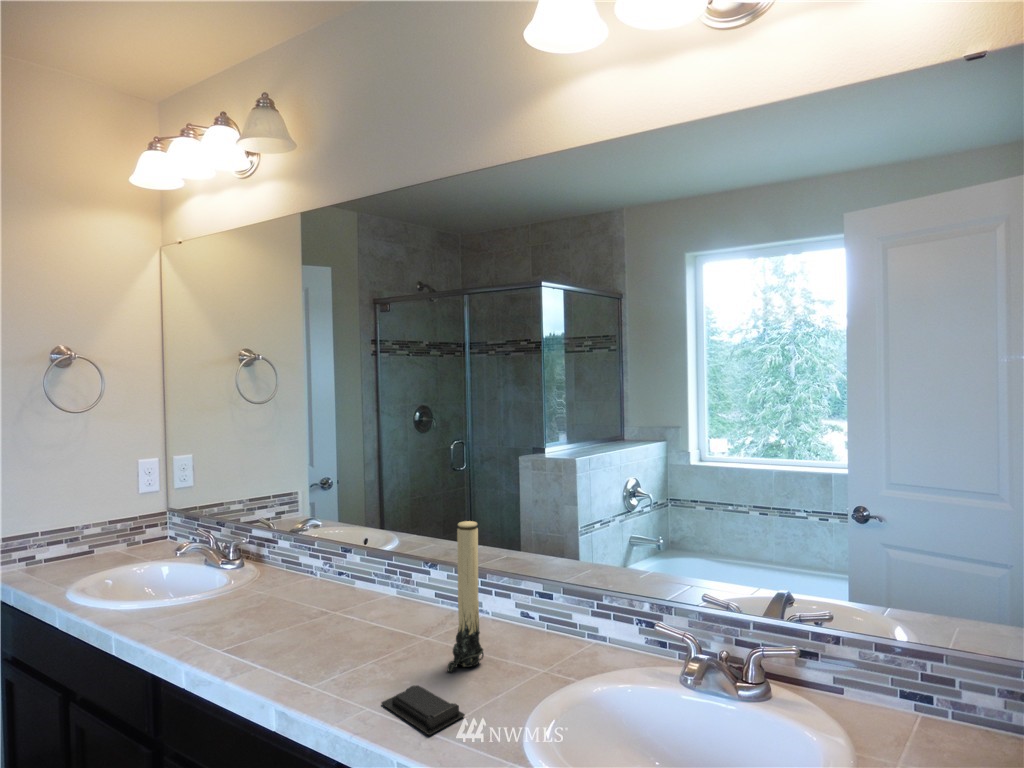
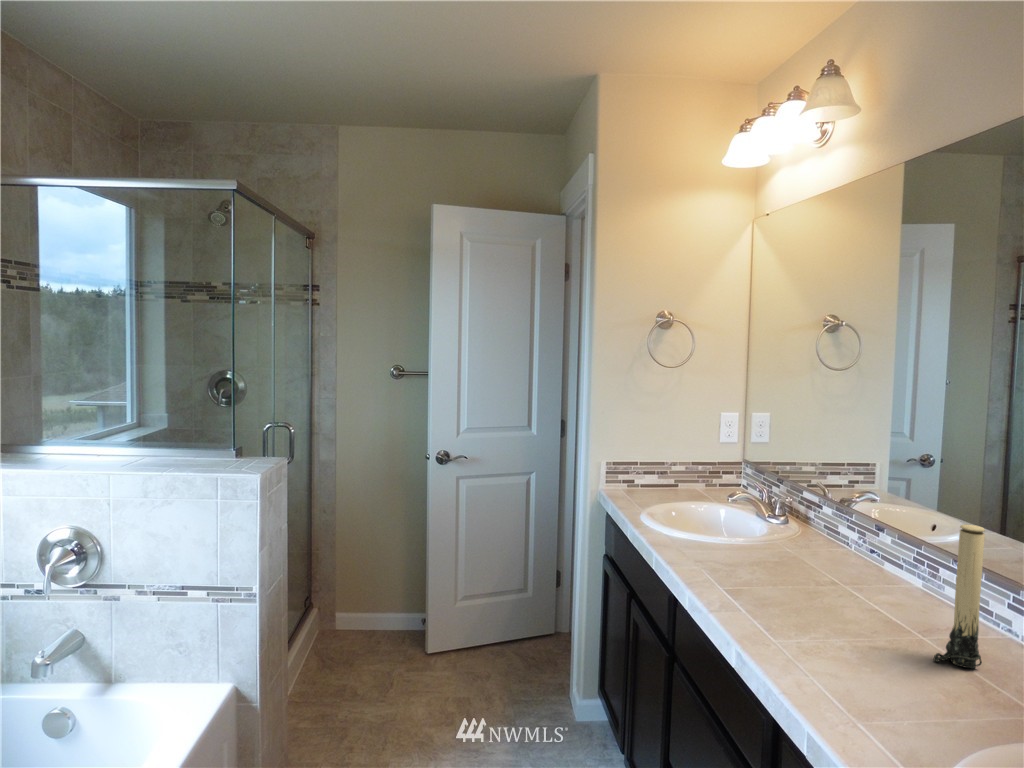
soap bar: present [381,685,465,735] -> none [854,652,926,694]

